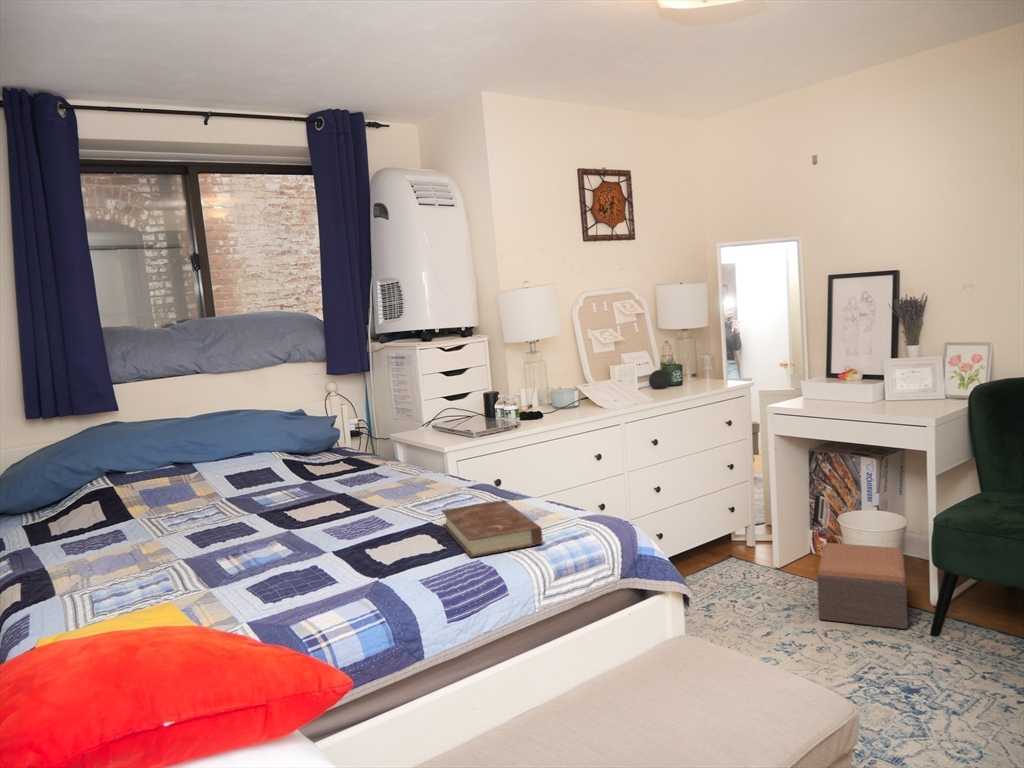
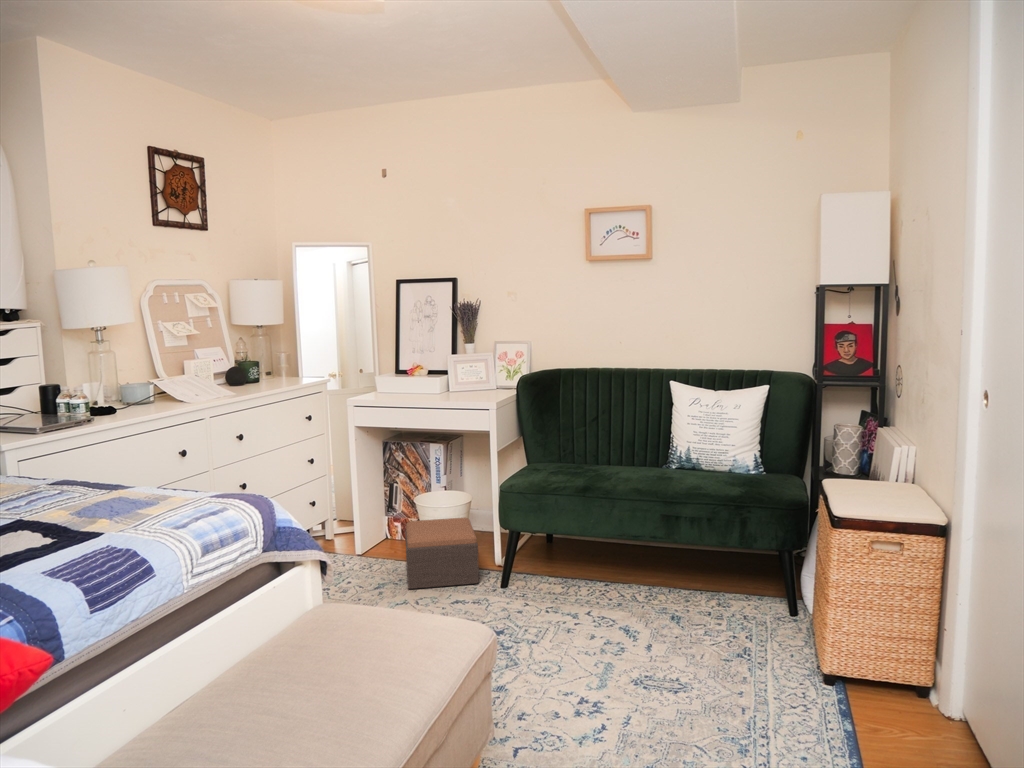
book: present [441,500,542,557] -> none [30,488,180,545]

